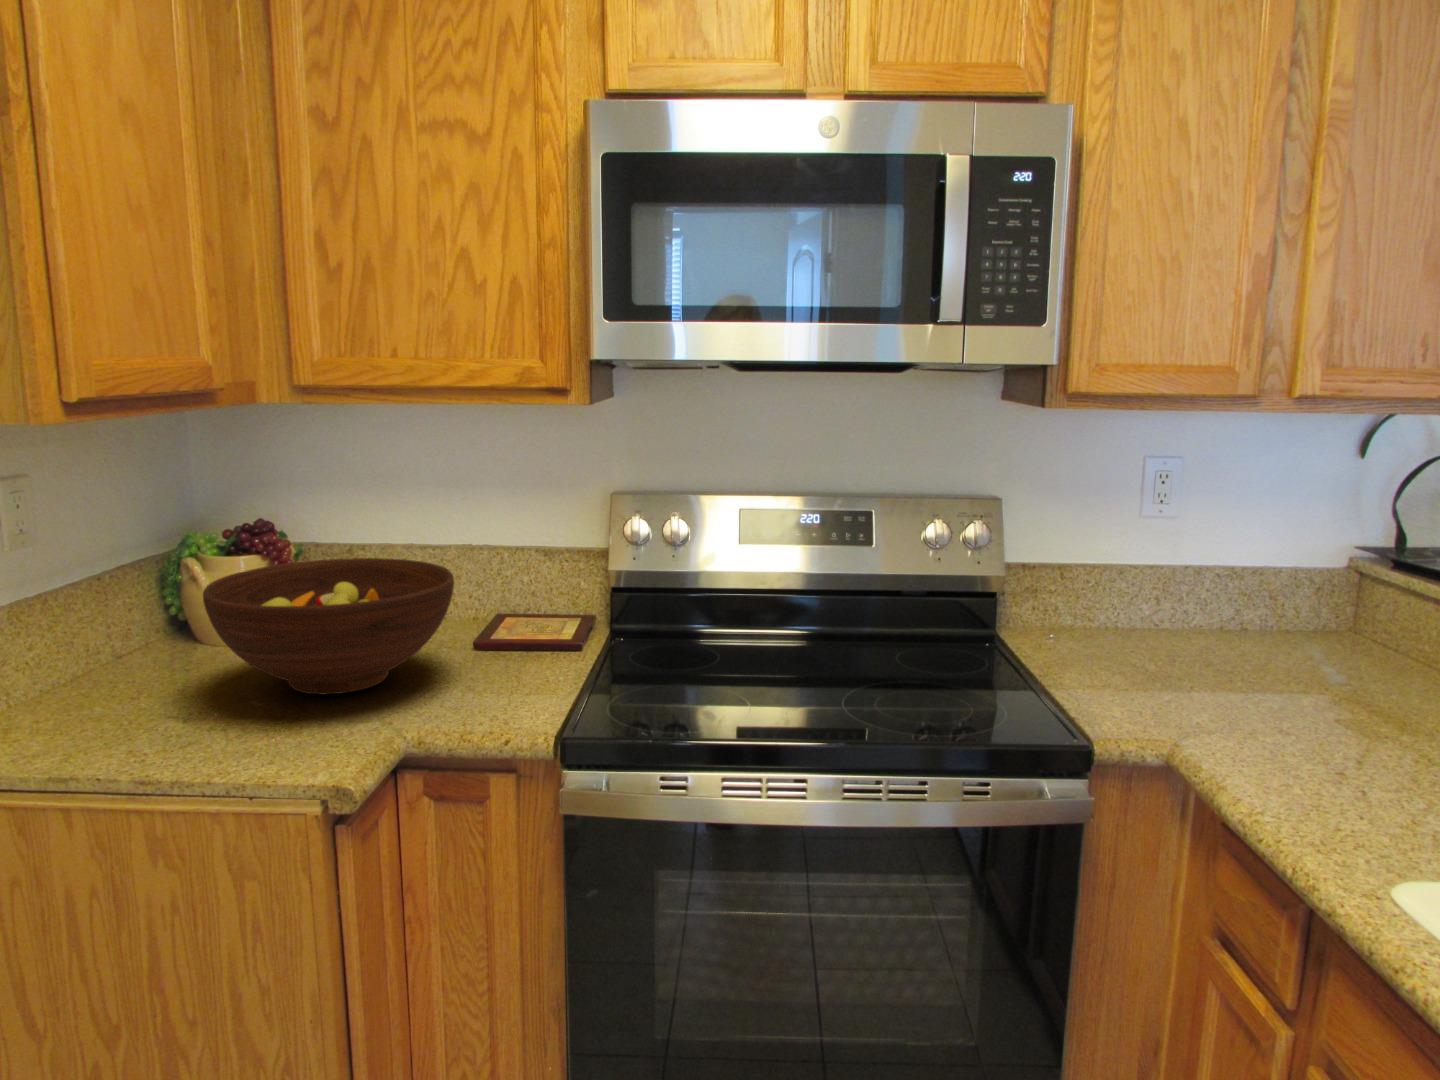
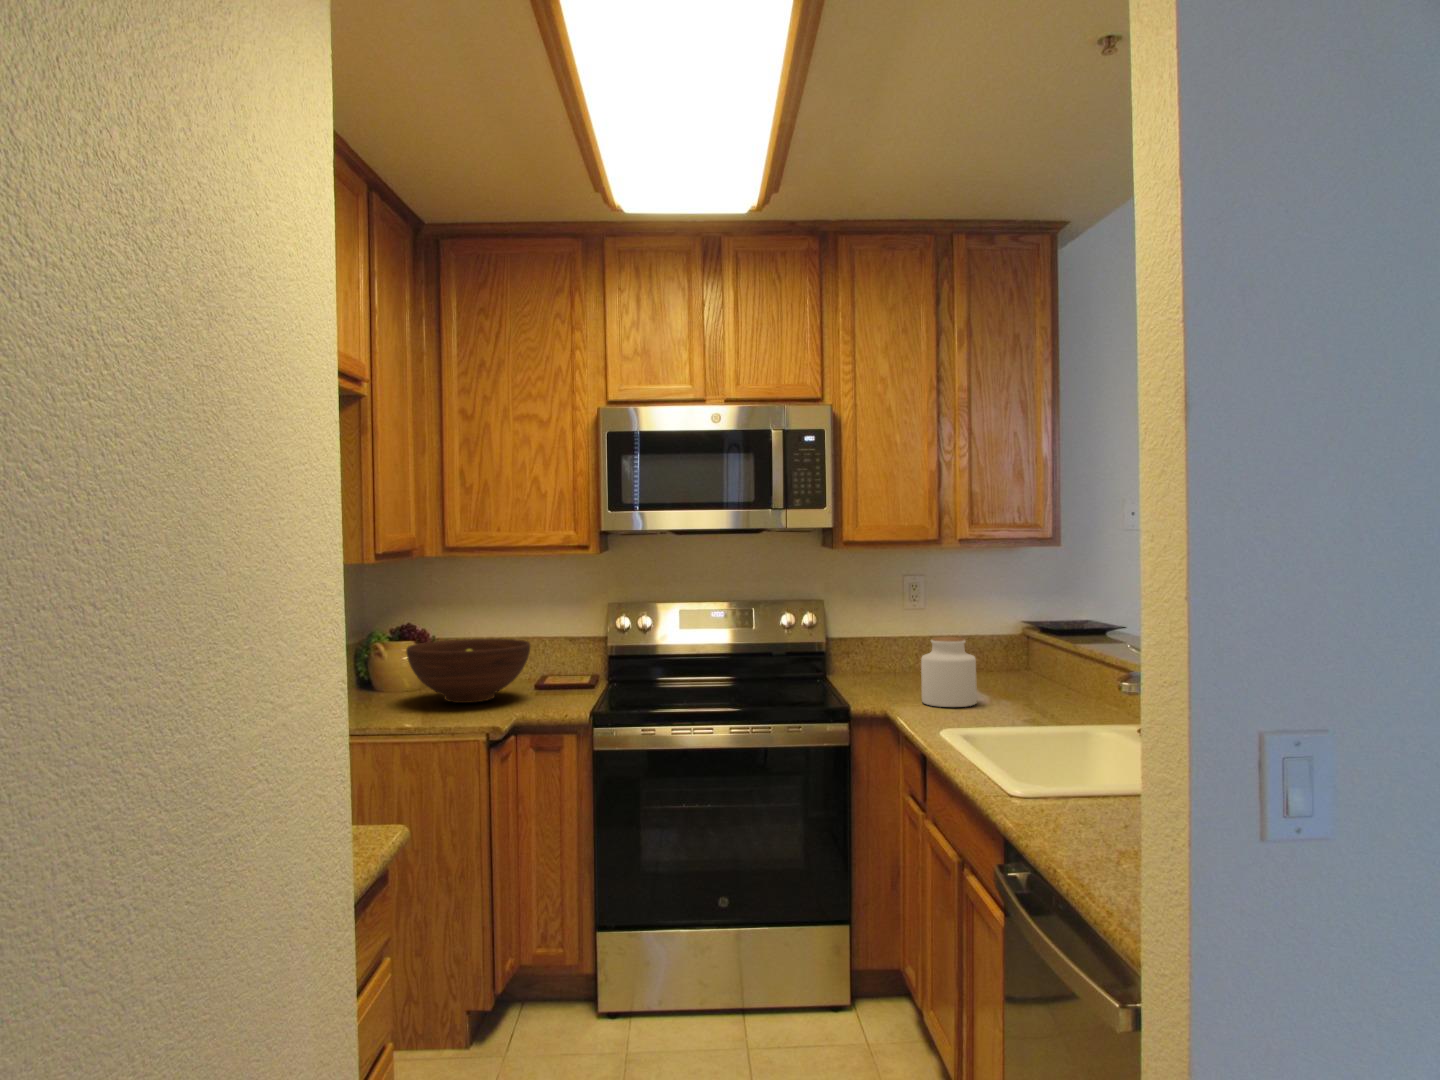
jar: none [1233,603,1370,759] -> present [921,637,977,707]

